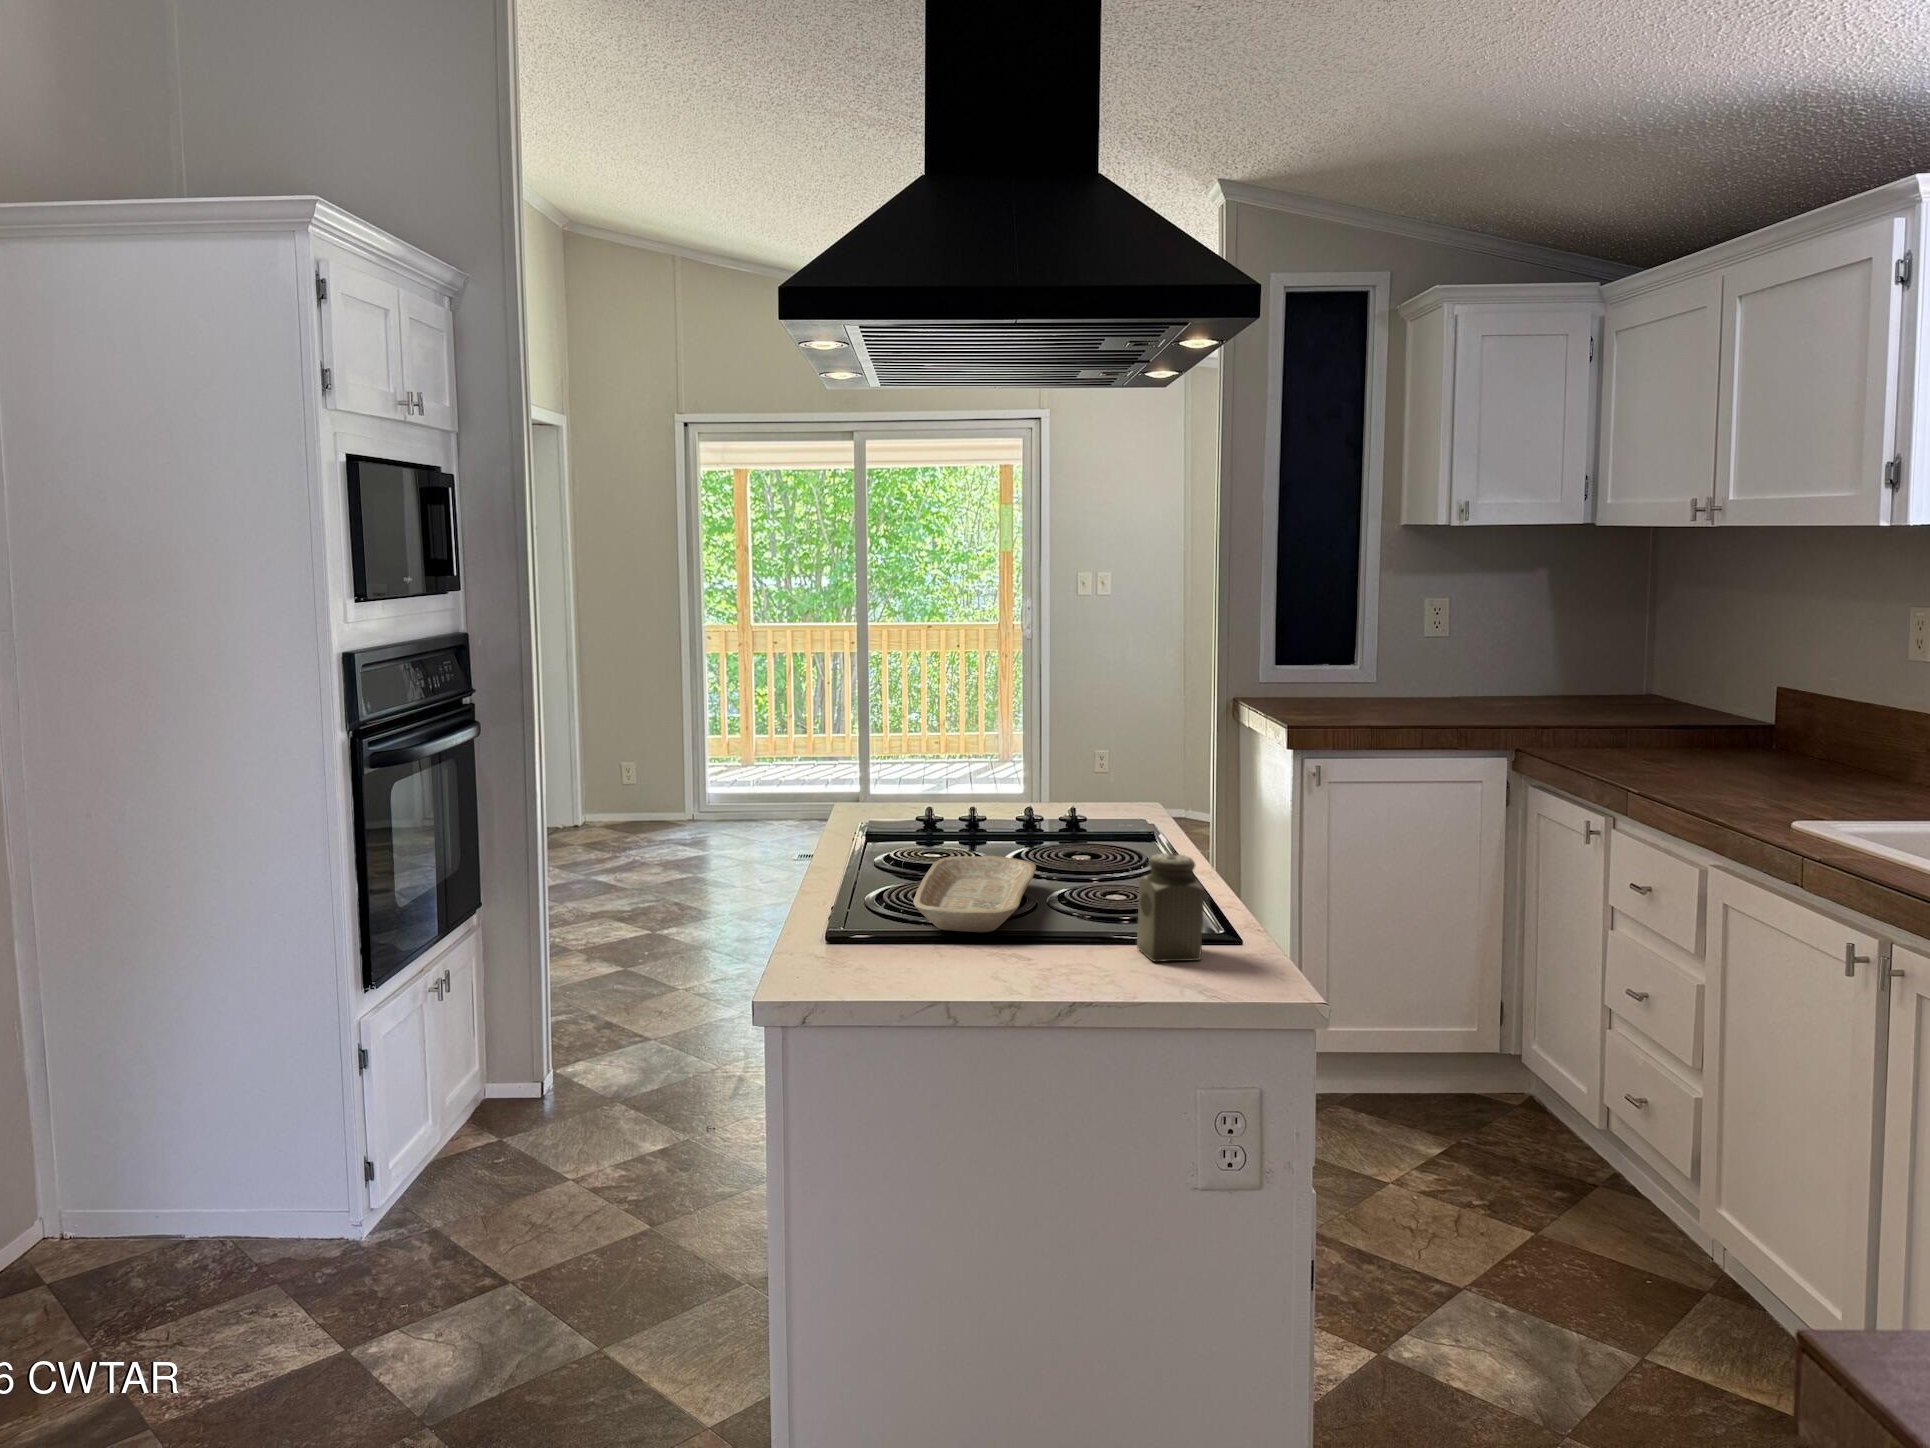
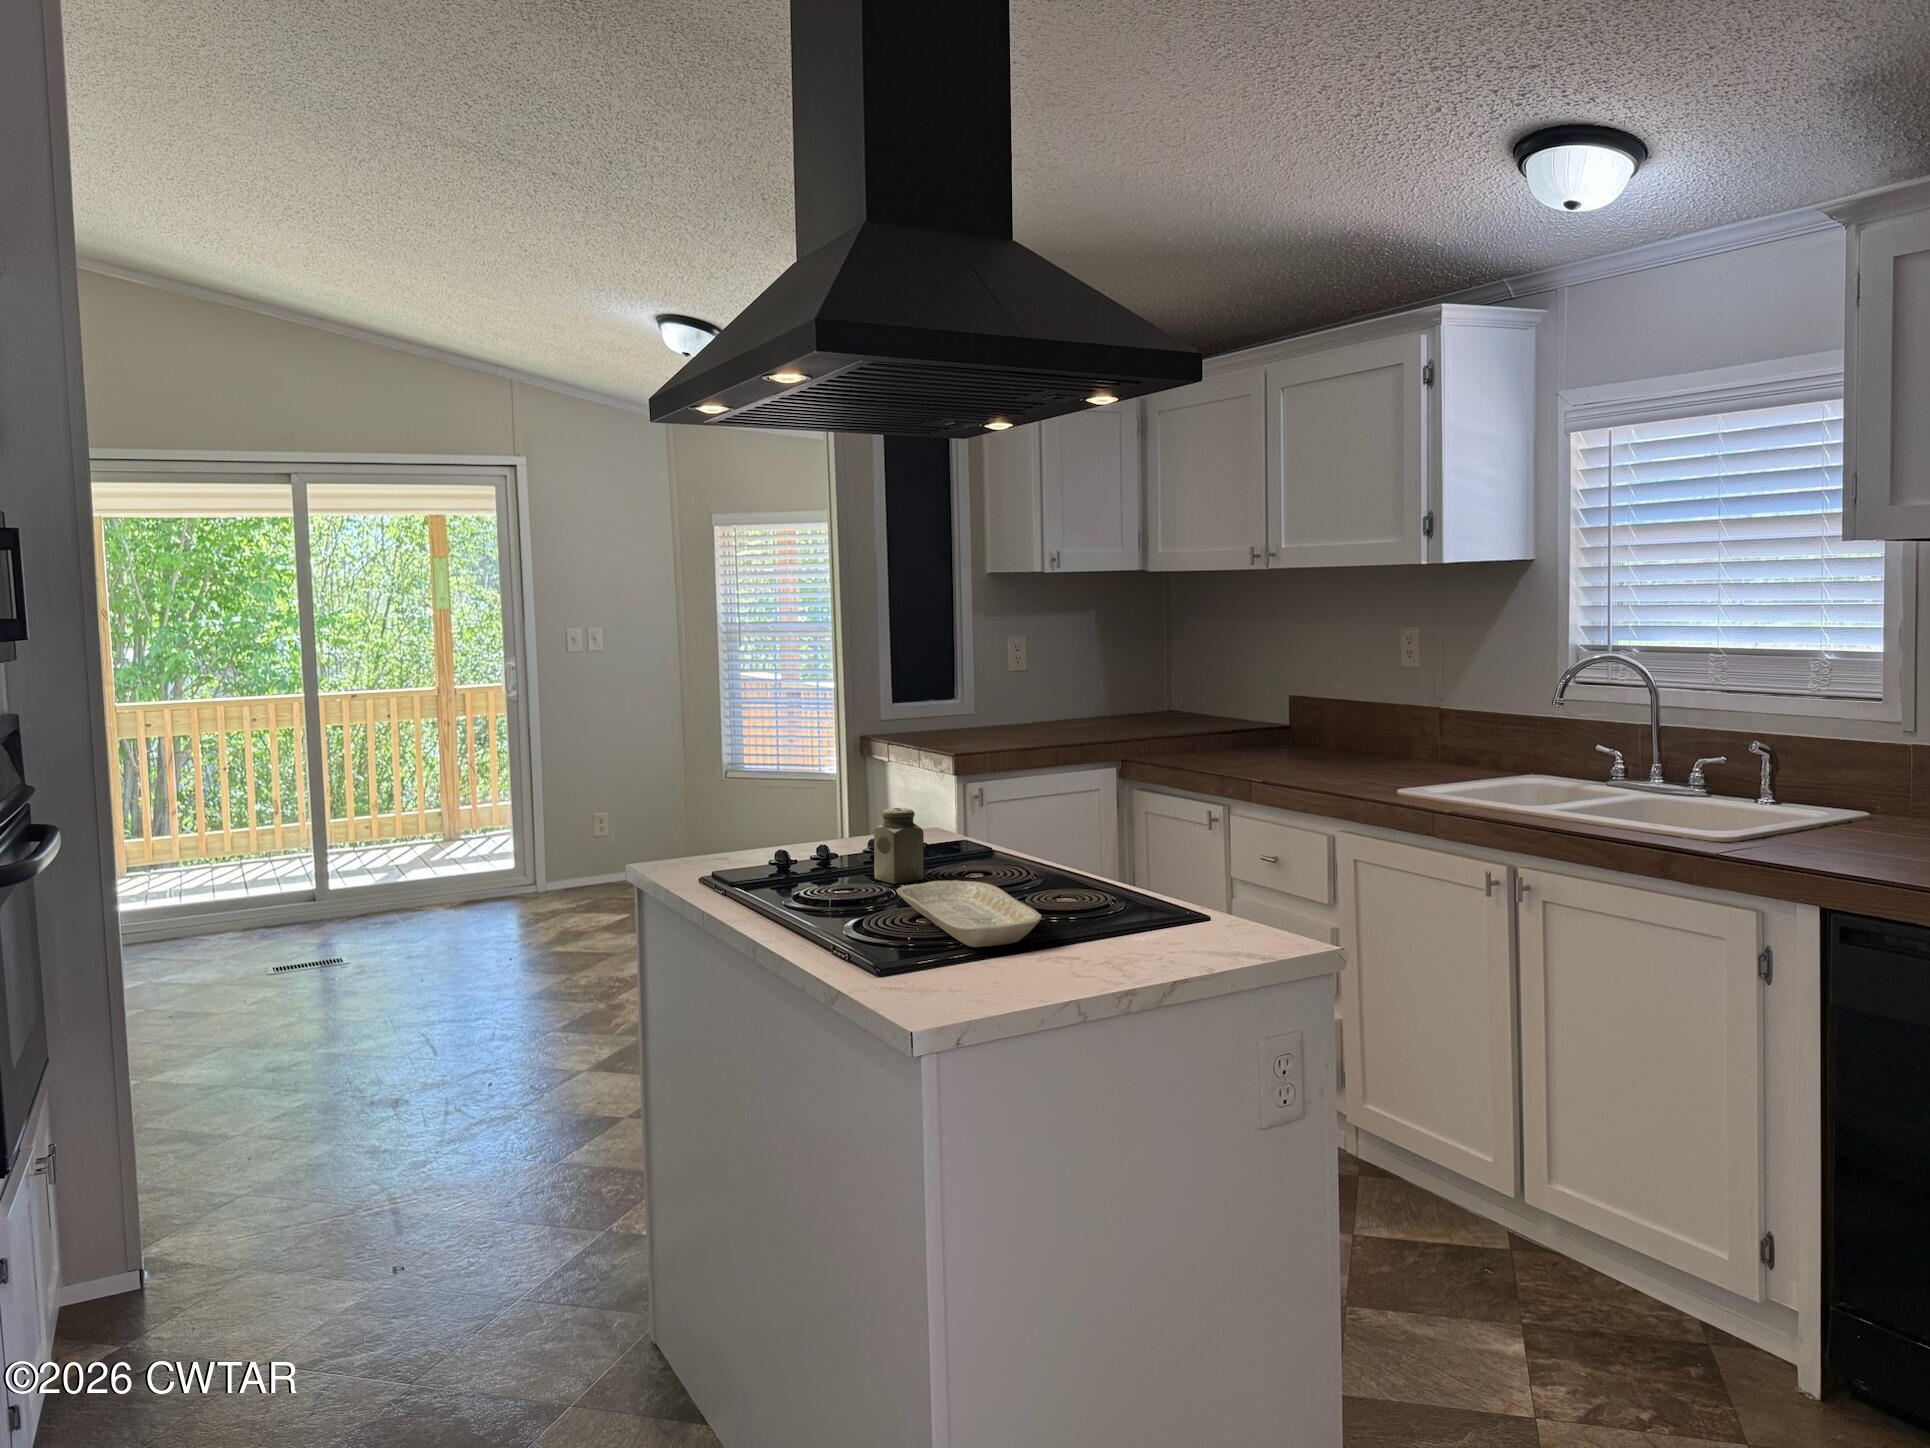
salt shaker: present [1137,853,1204,962] -> present [874,808,924,884]

